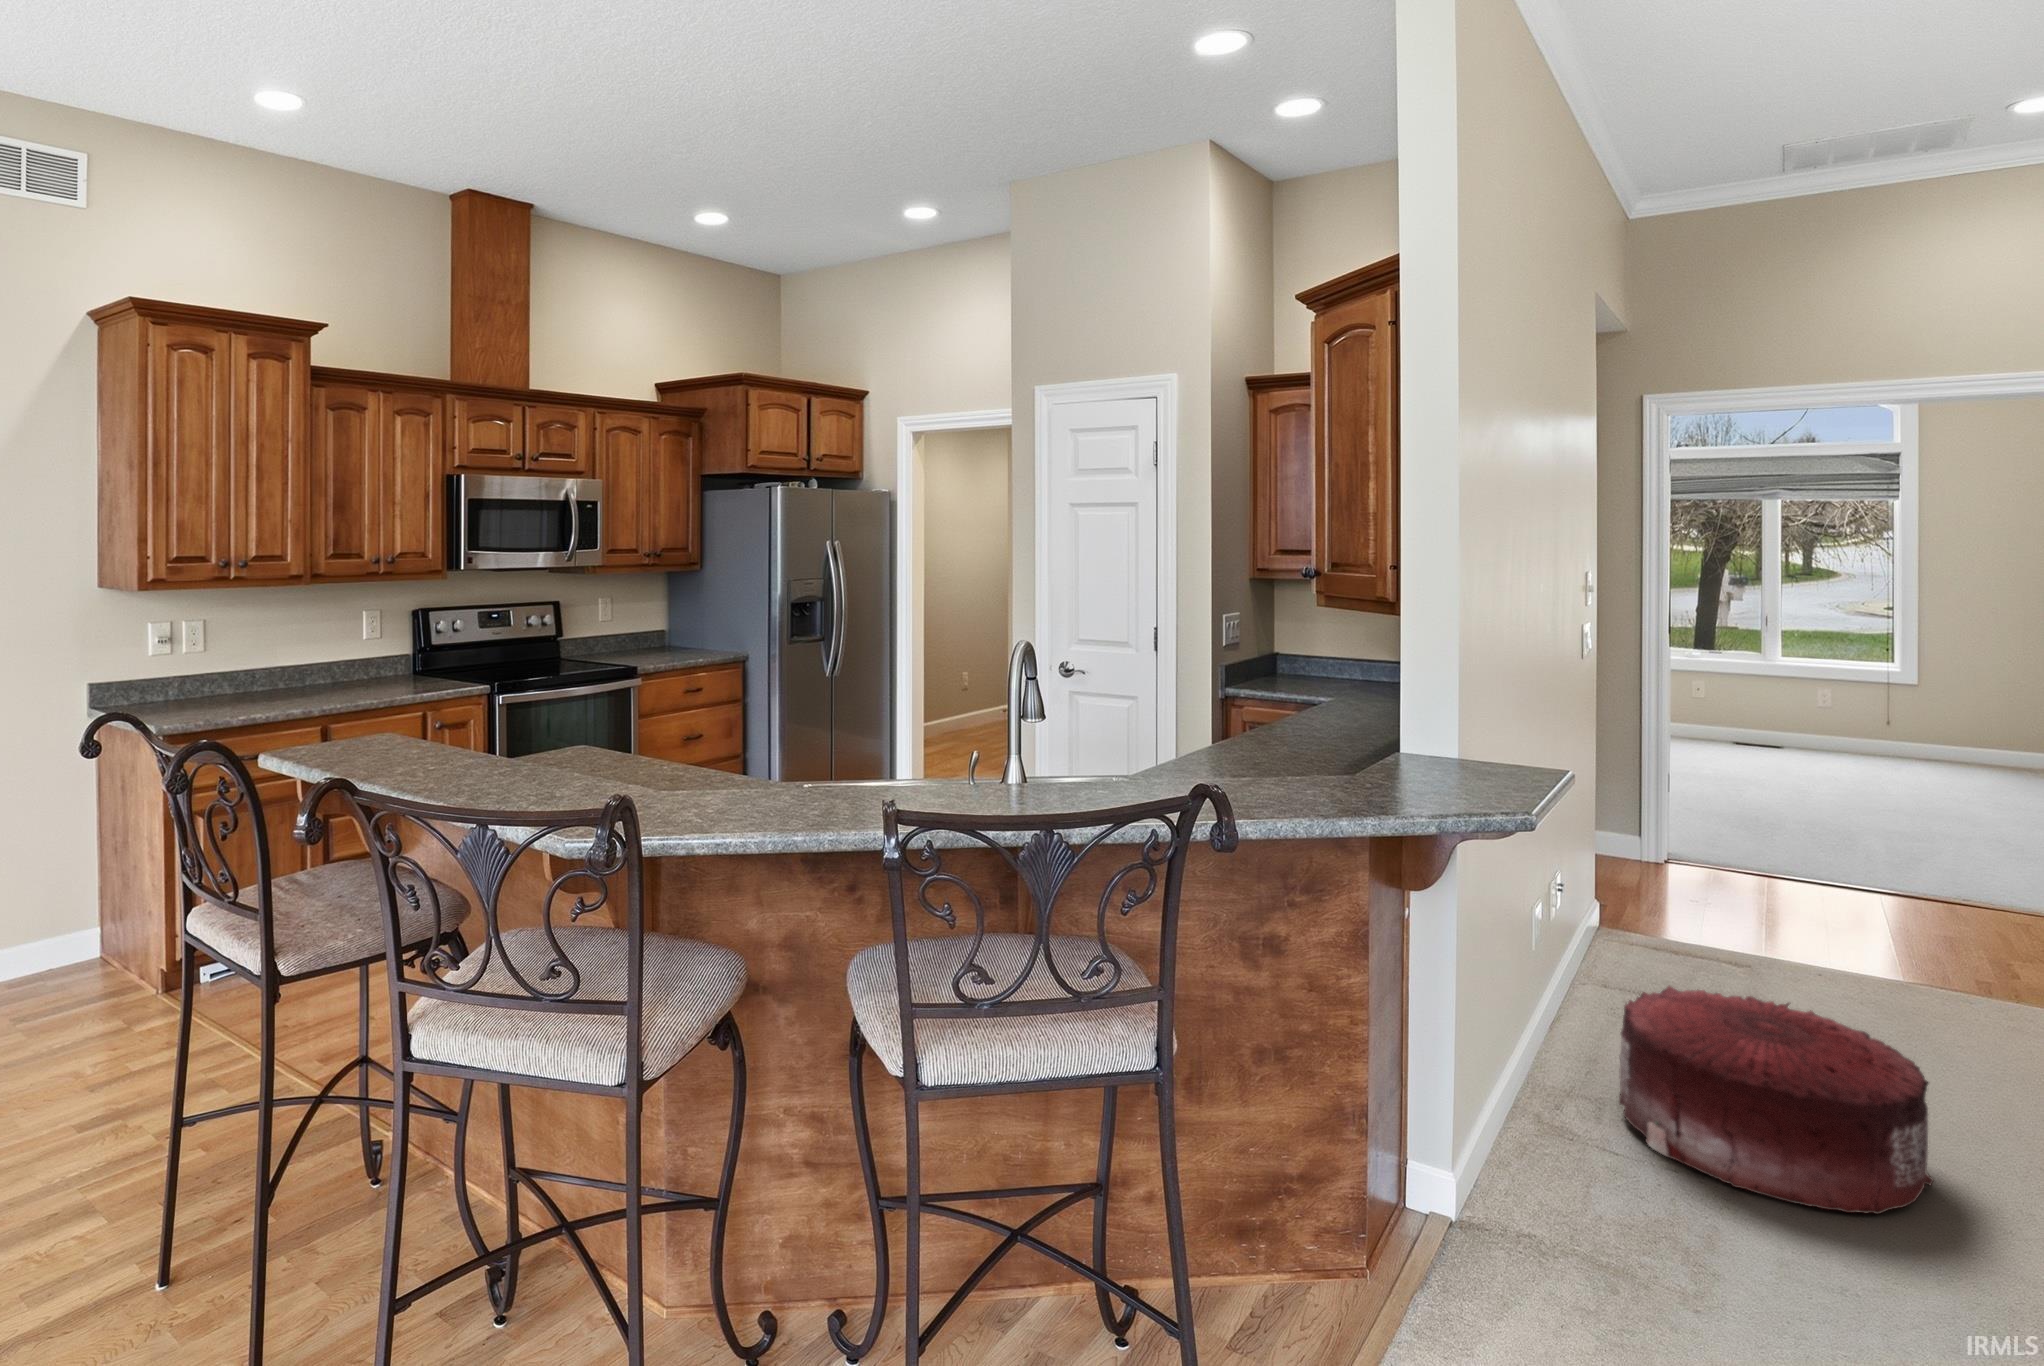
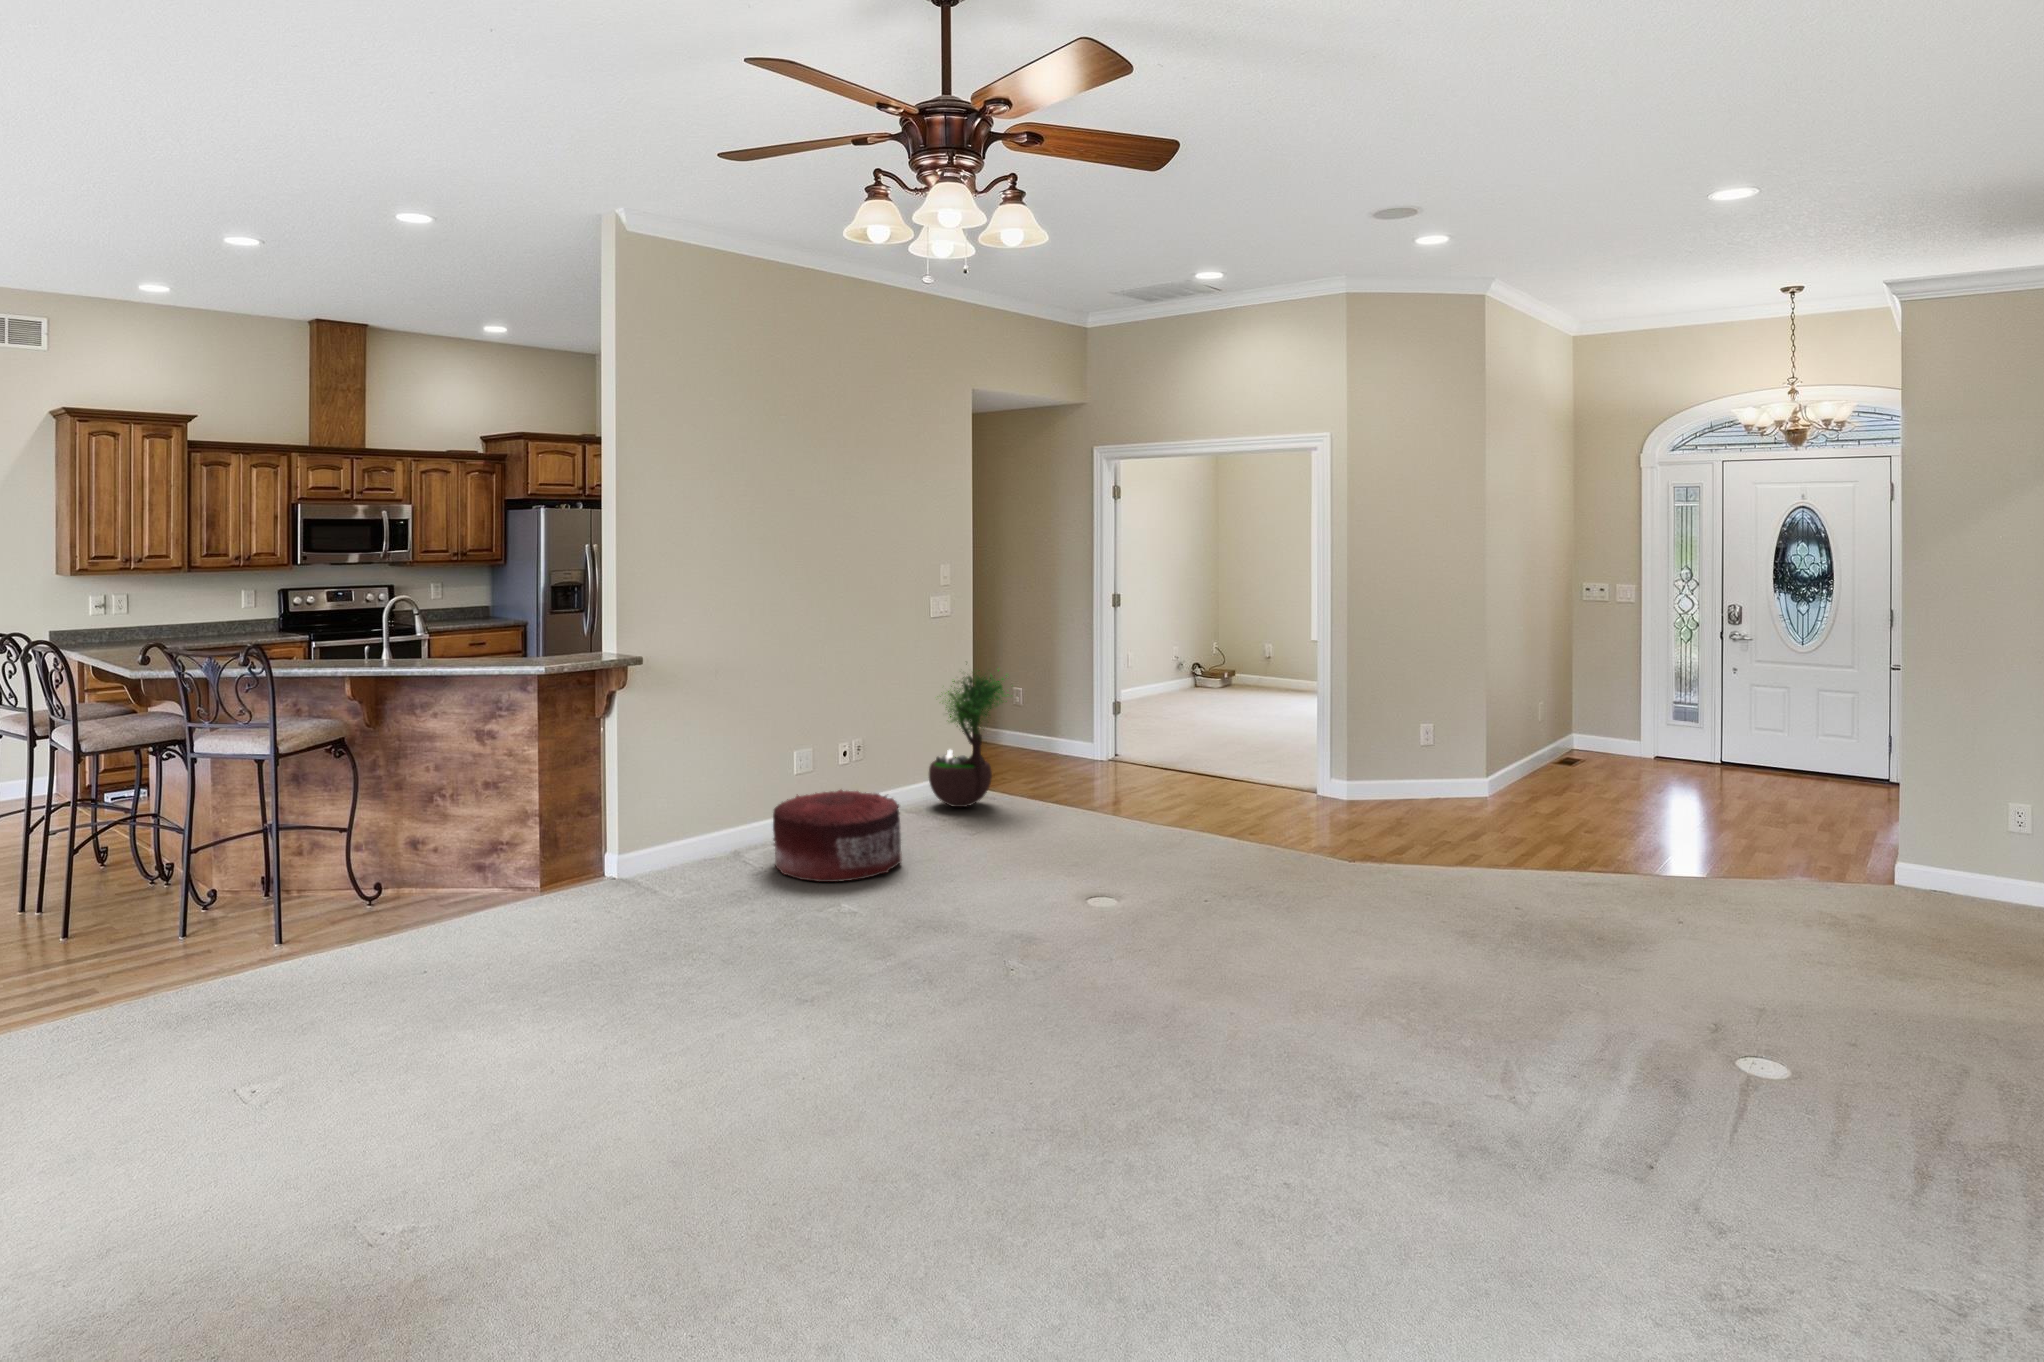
potted tree: none [1565,736,1742,969] -> present [929,670,1009,807]

